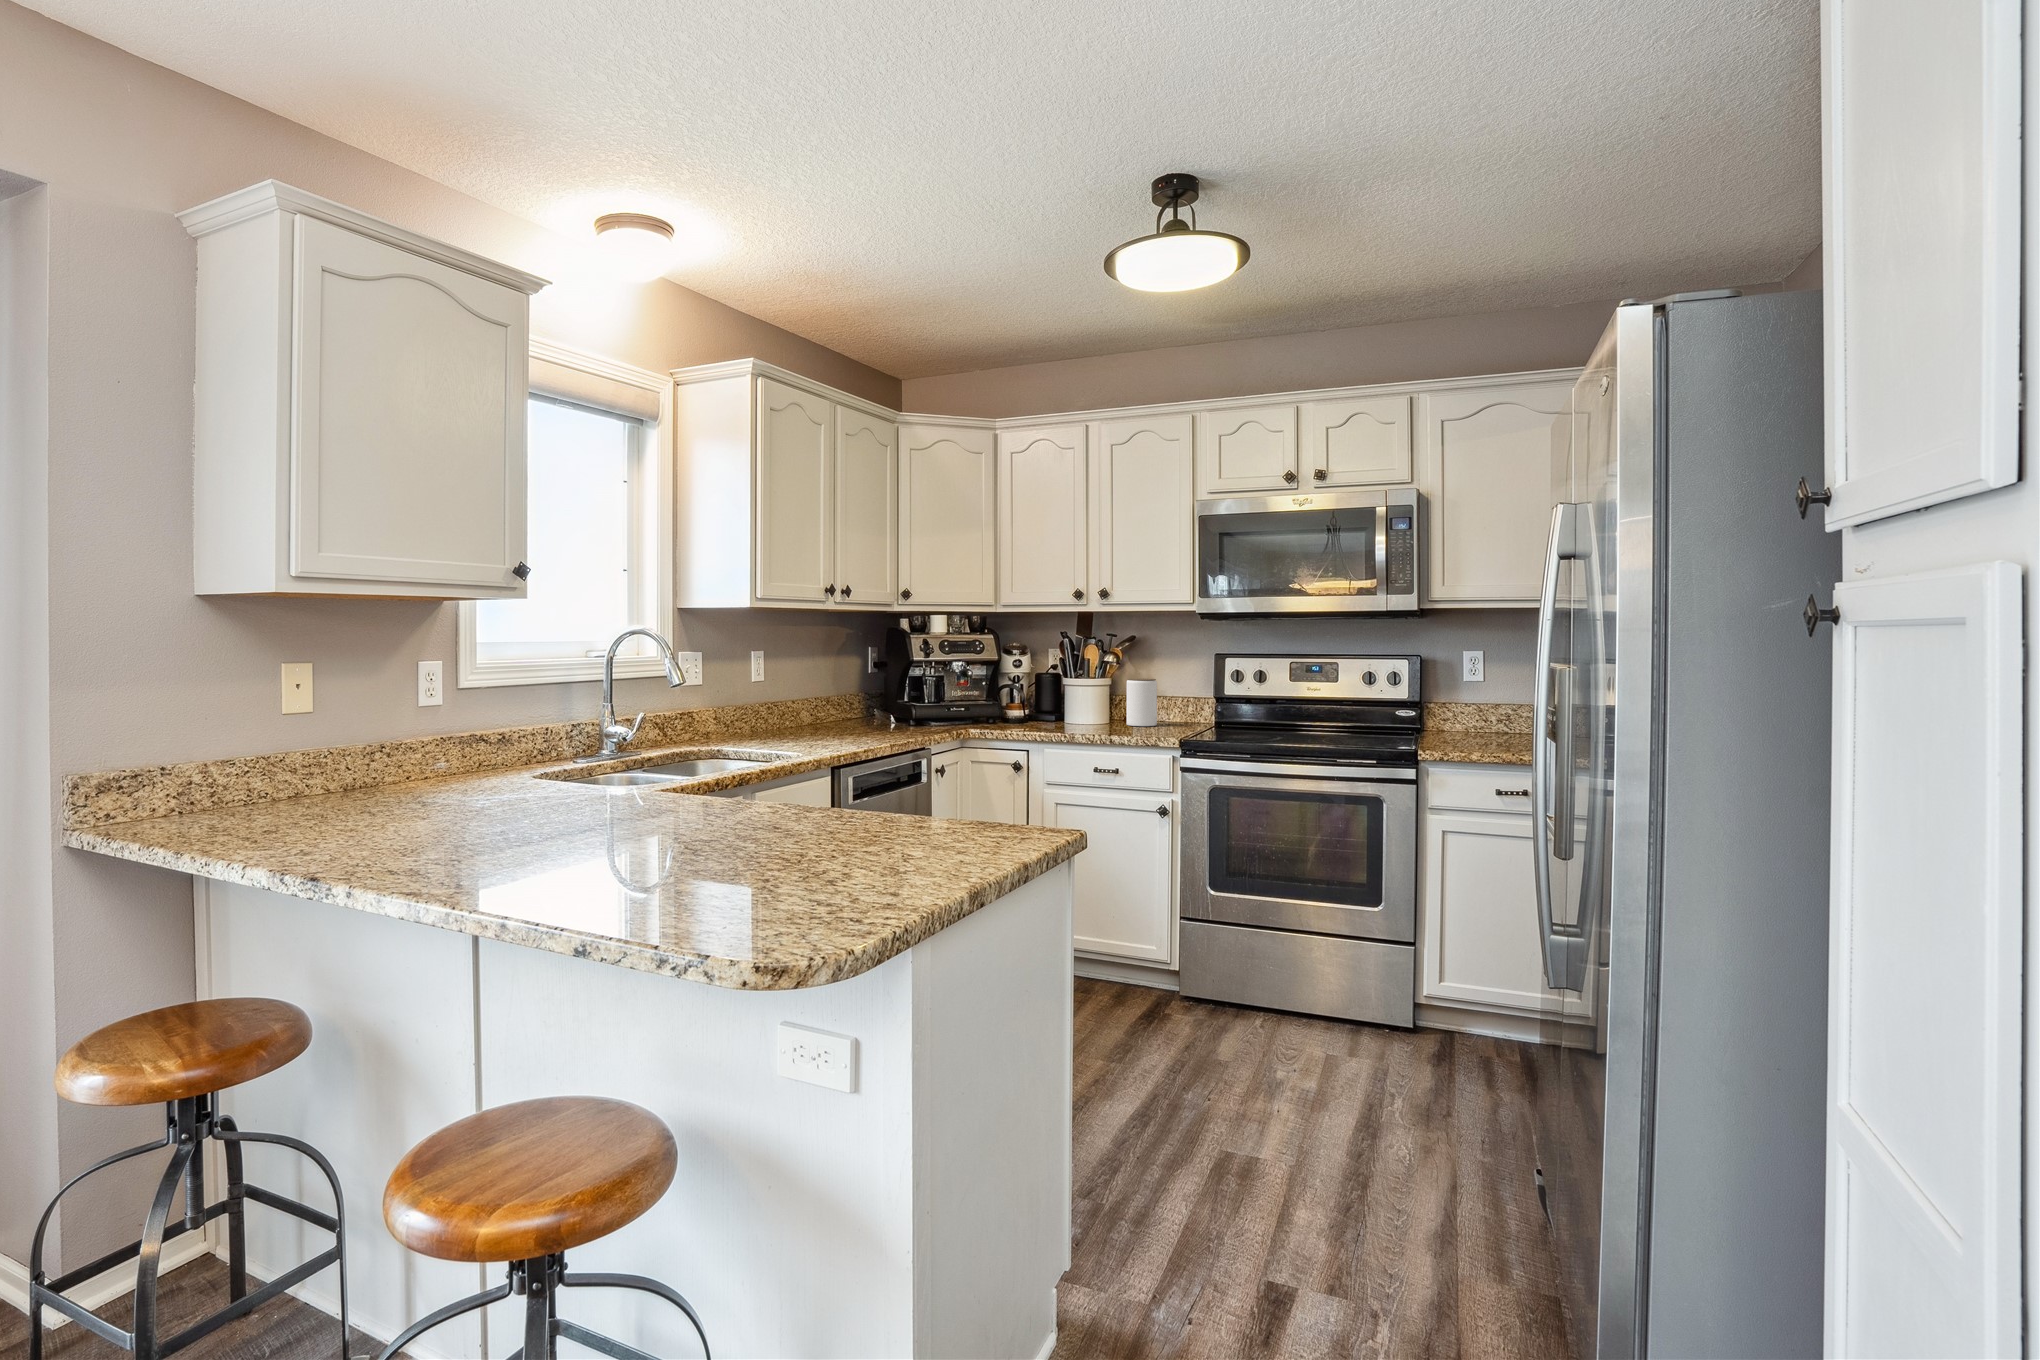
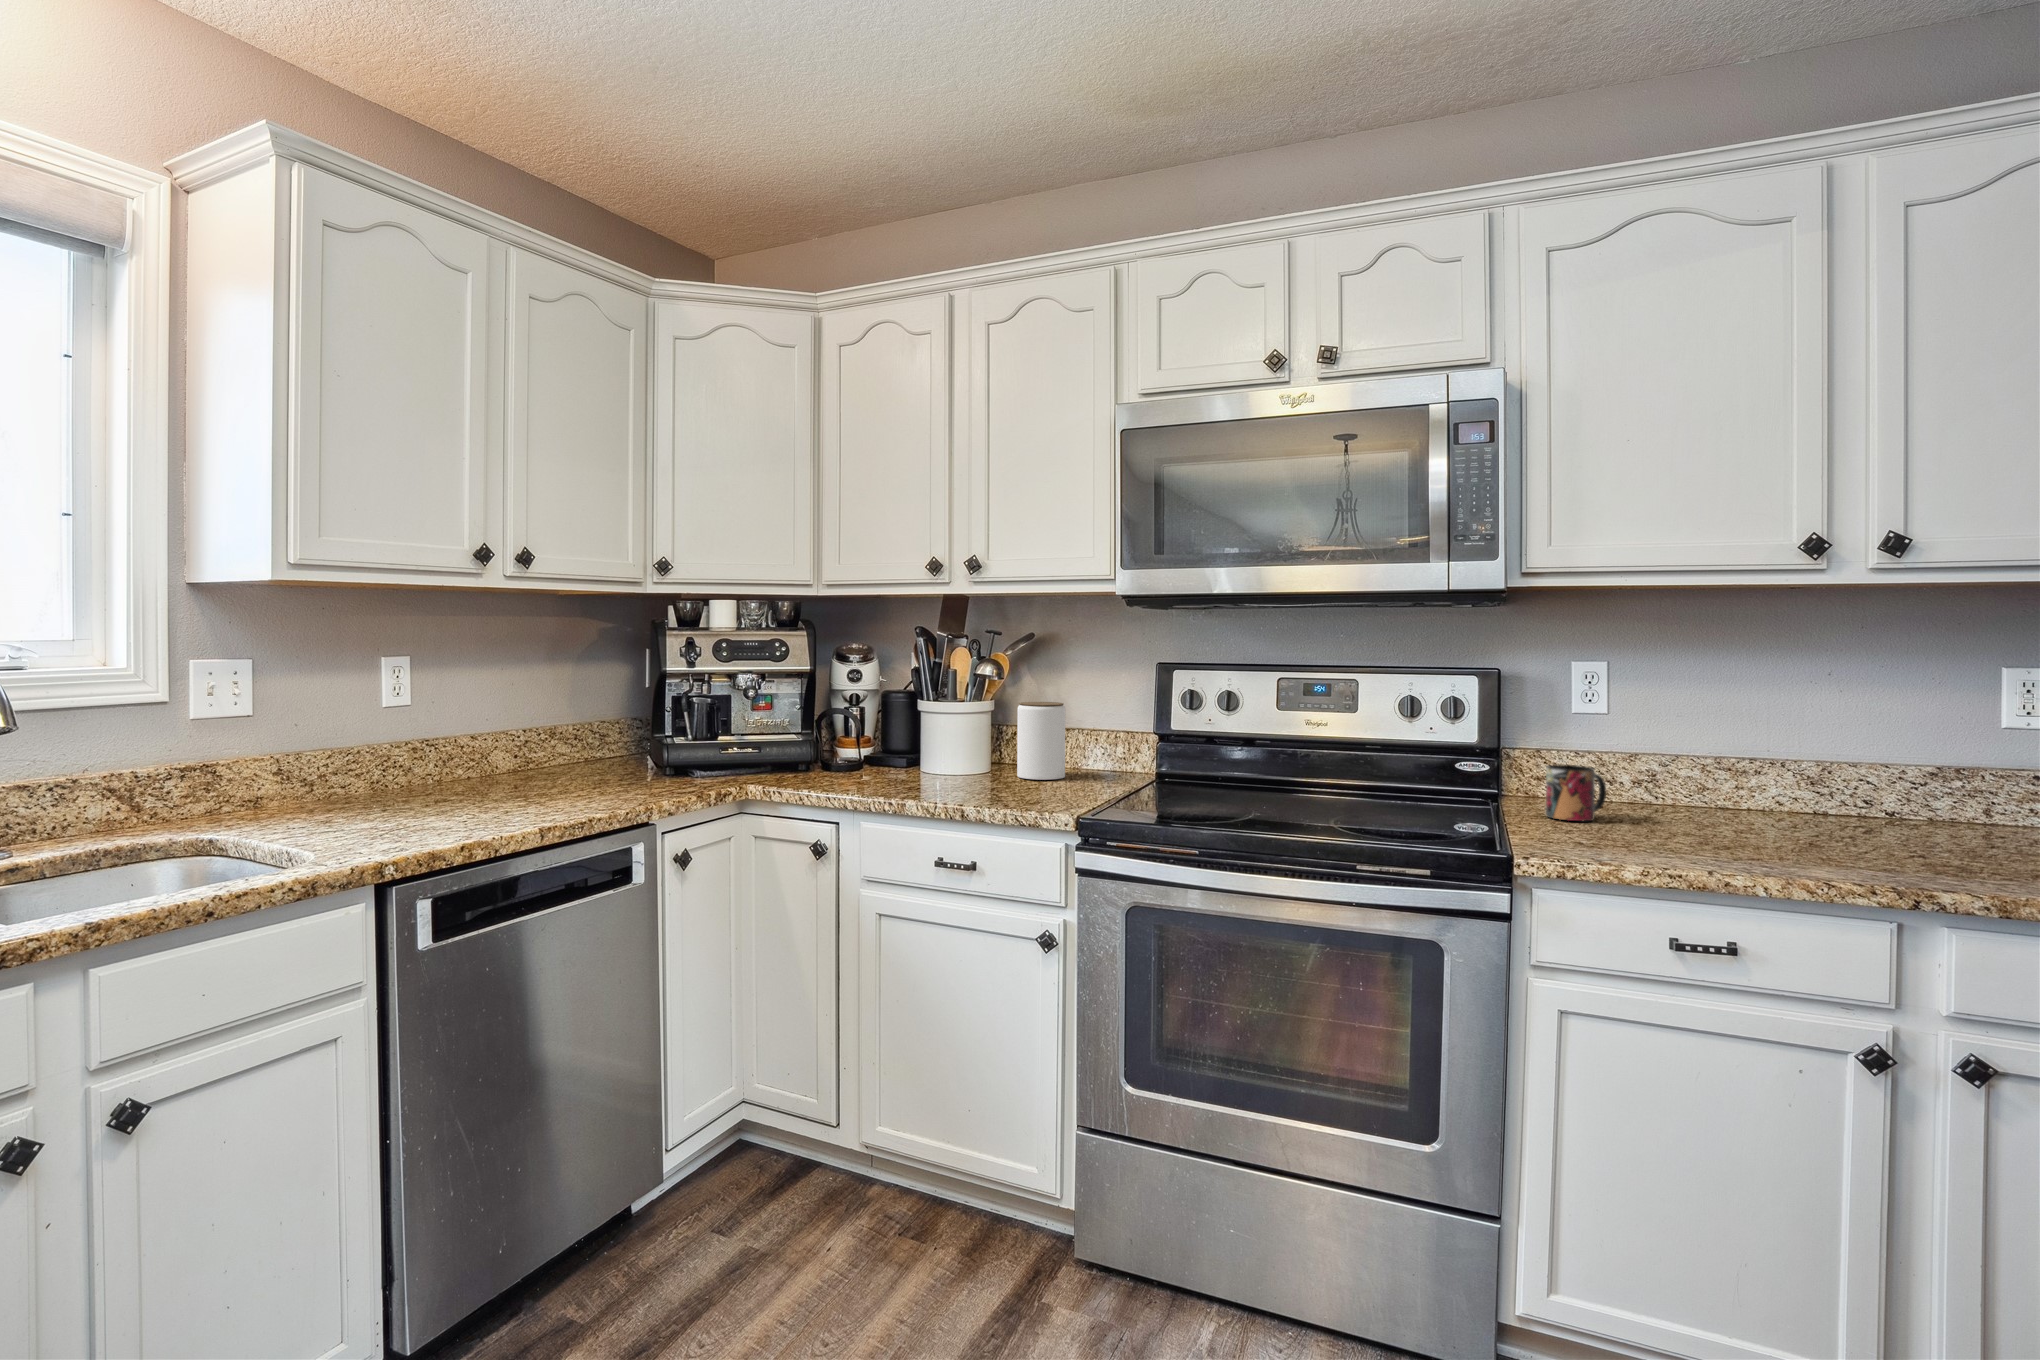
mug: none [1446,710,1480,741] -> present [1546,765,1606,821]

